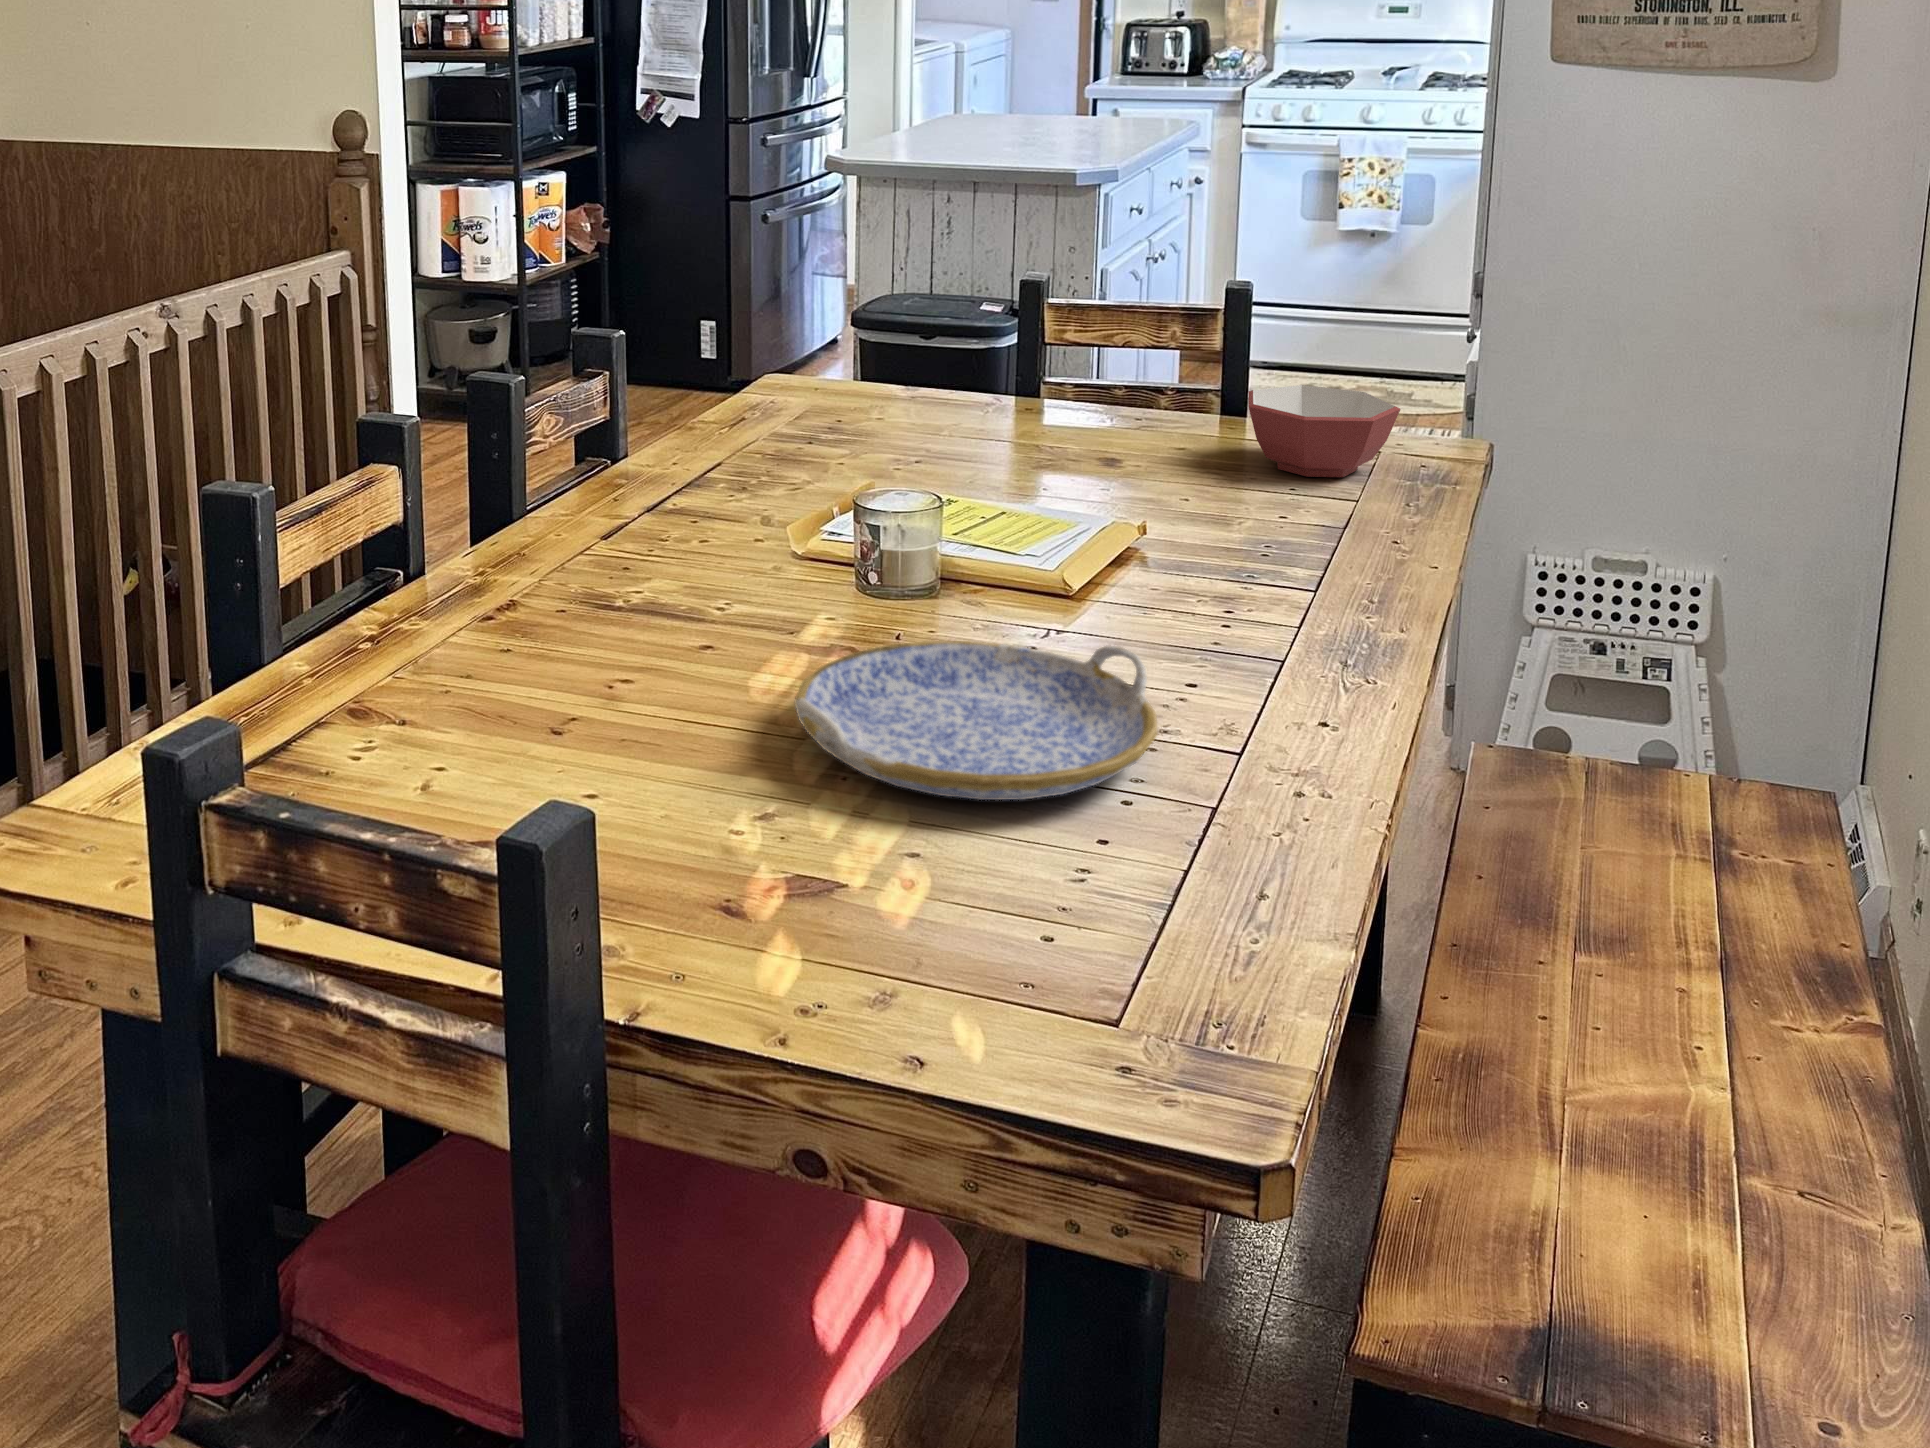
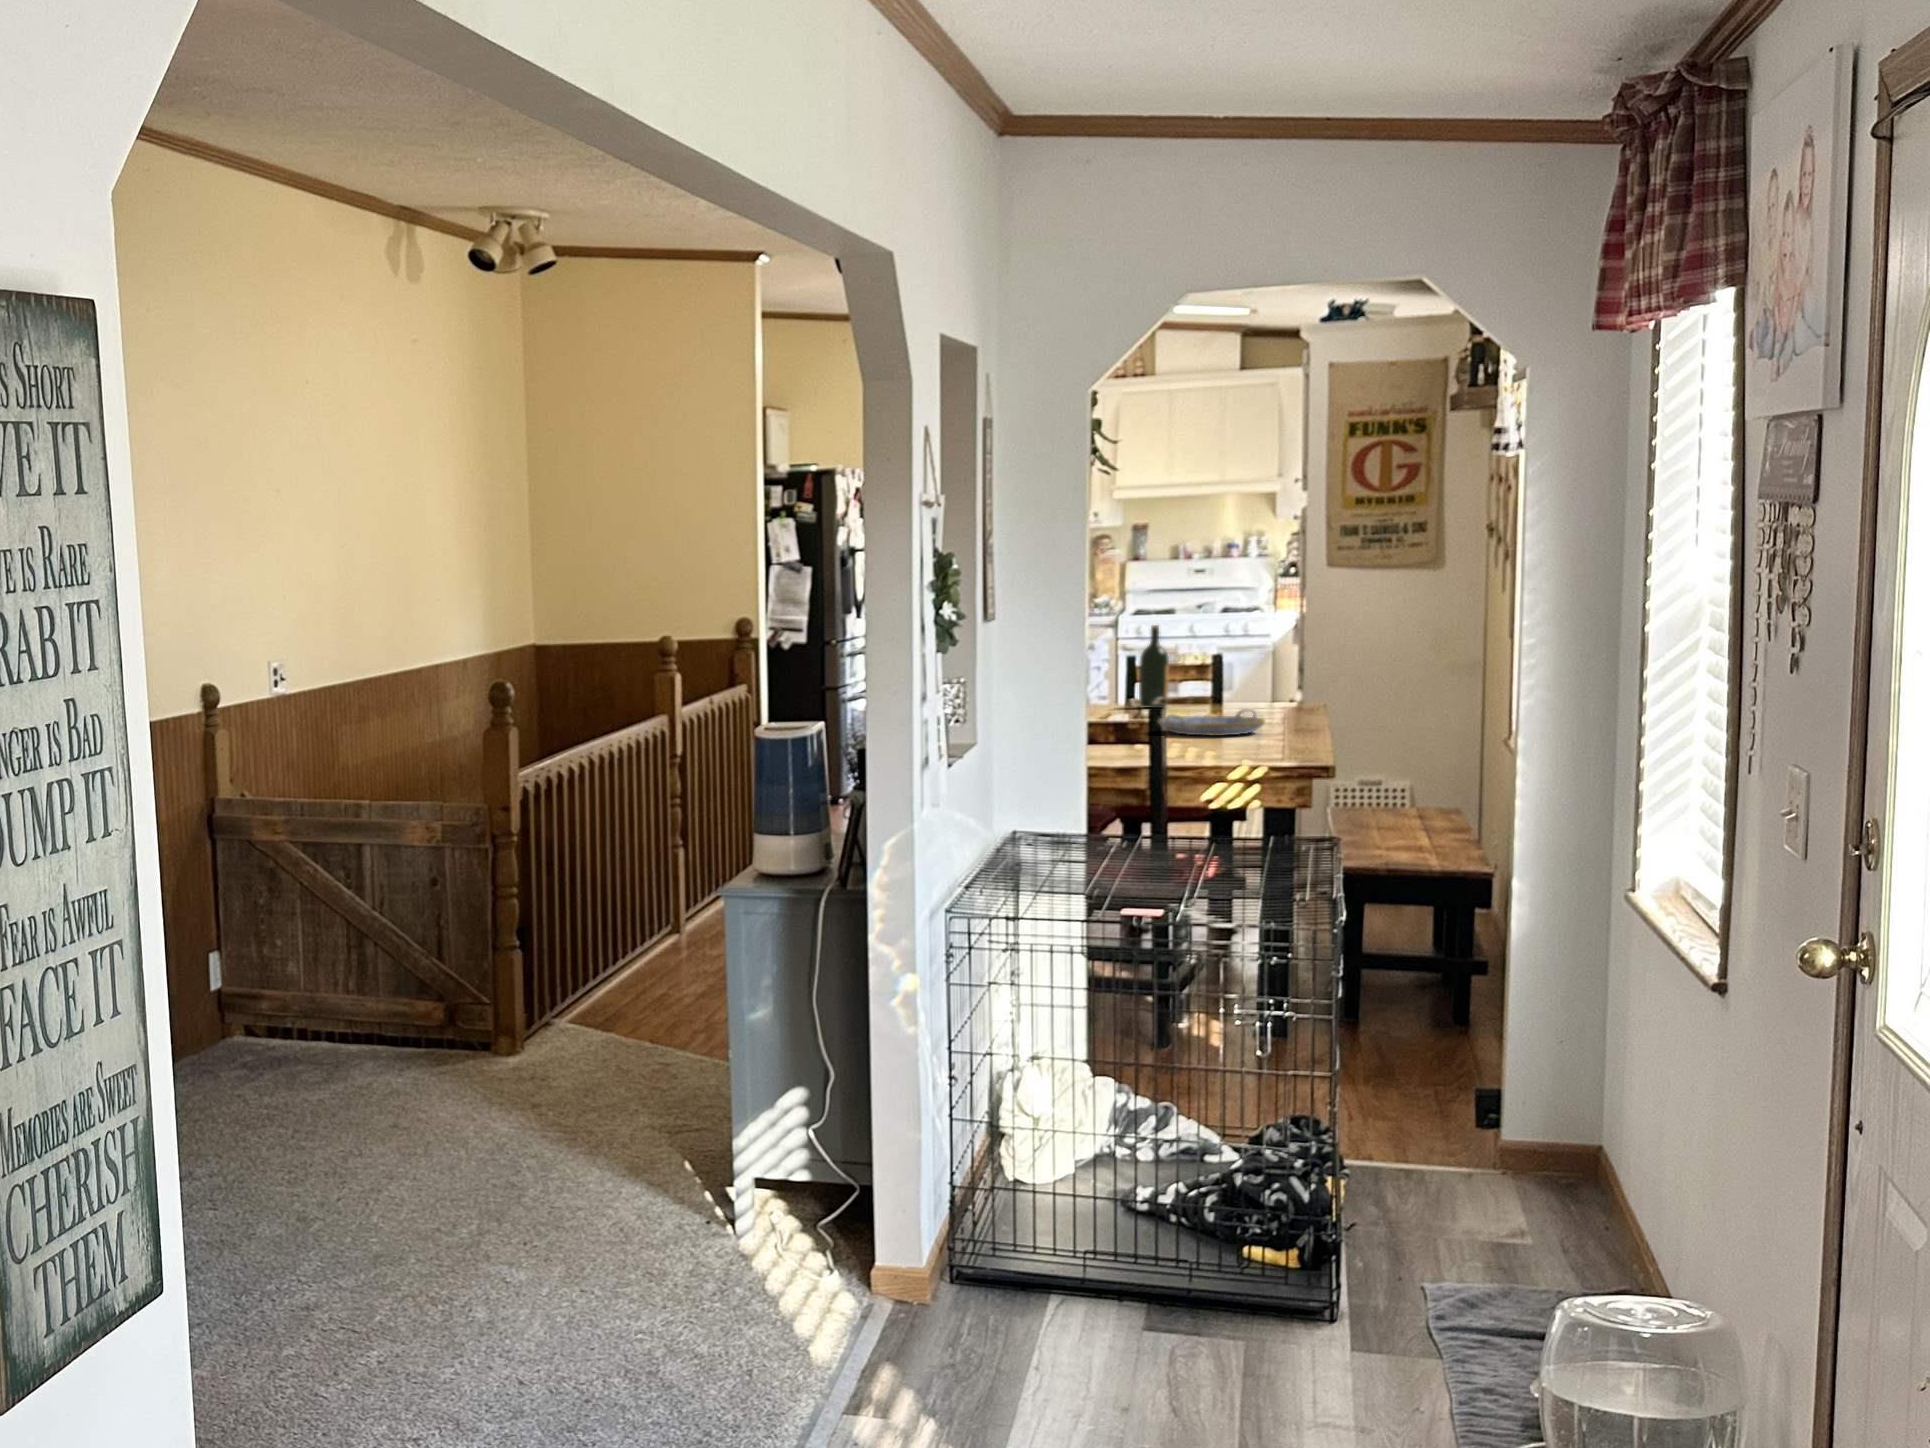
wine bottle: none [989,238,1066,457] -> present [1139,625,1169,708]
bowl: present [1248,385,1400,477] -> none [1237,679,1296,707]

